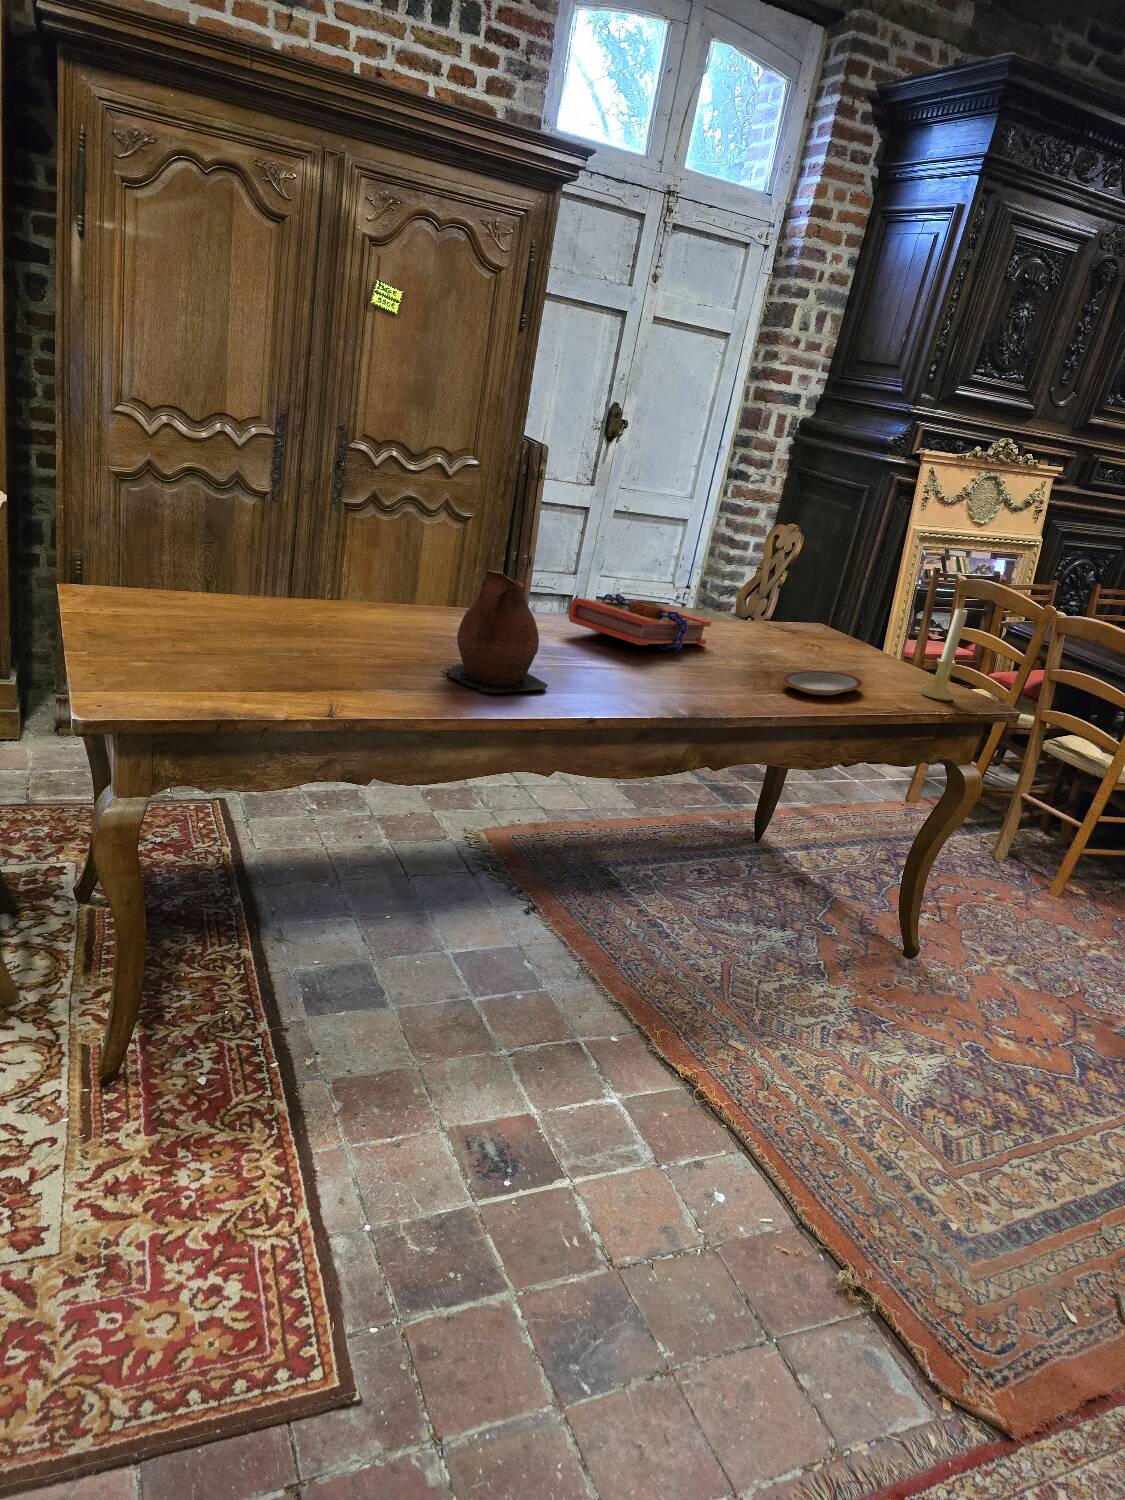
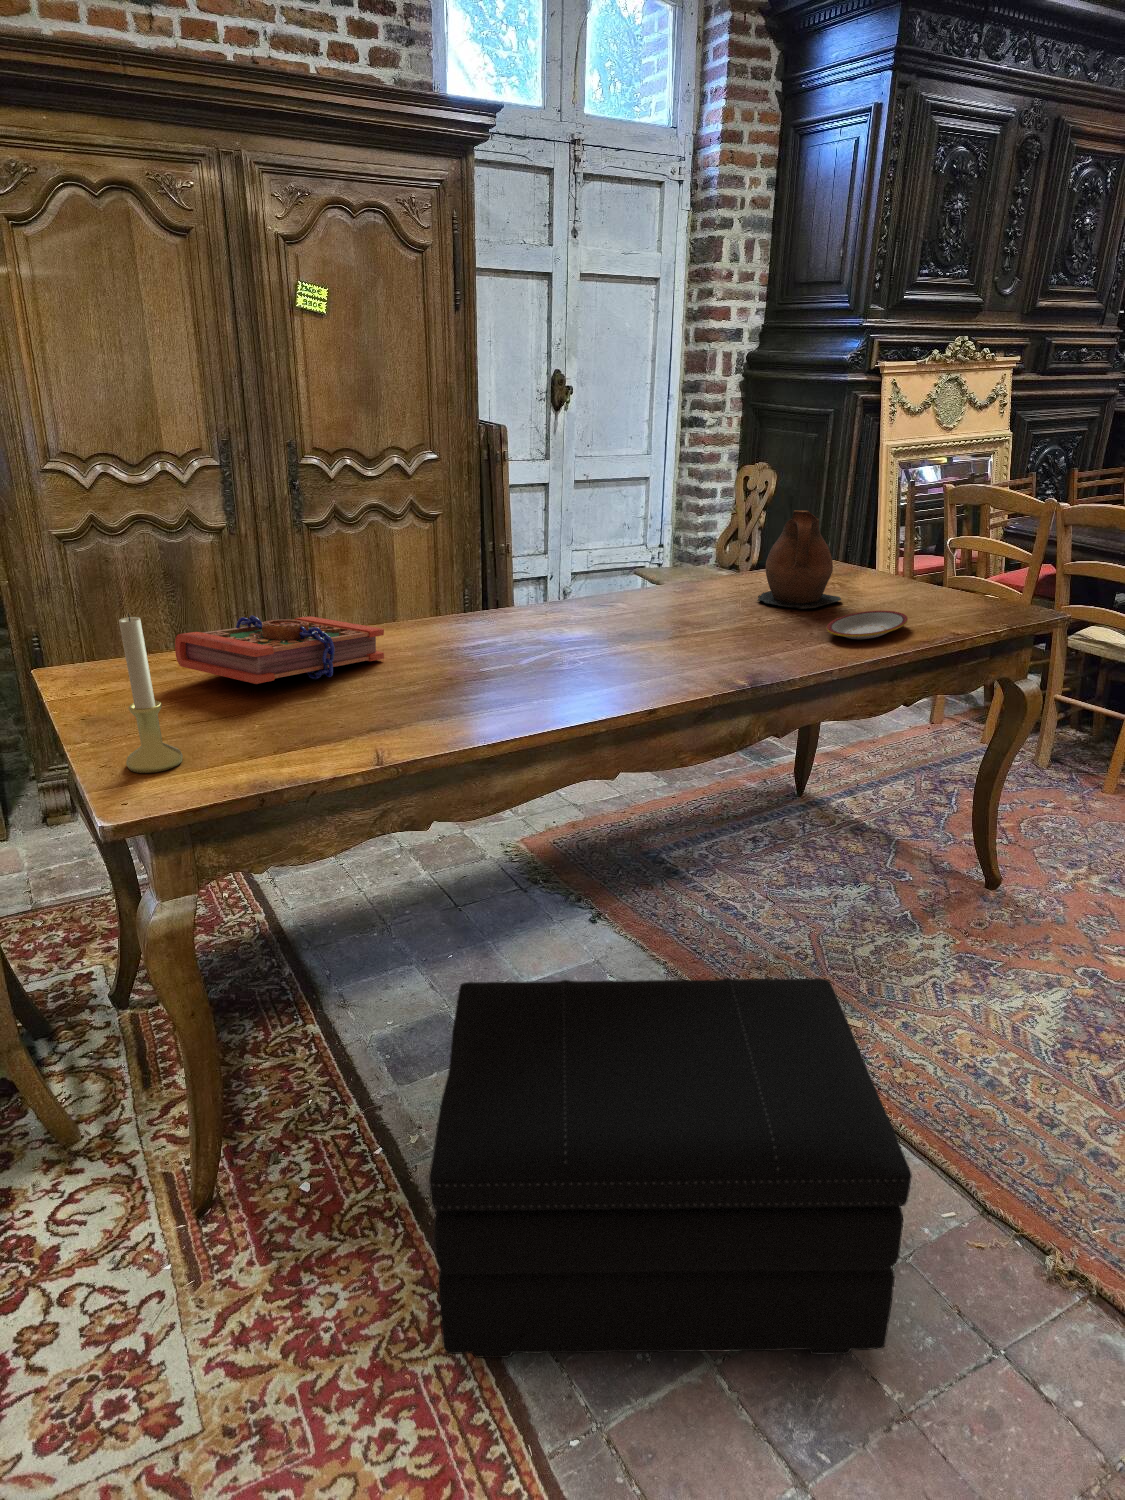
ceramic pitcher: present [445,570,548,693] -> present [758,510,841,609]
book: present [569,594,711,650] -> present [175,615,384,684]
candle holder: present [921,607,968,701] -> present [119,613,183,773]
footstool: none [280,924,707,1311] -> present [429,978,912,1358]

